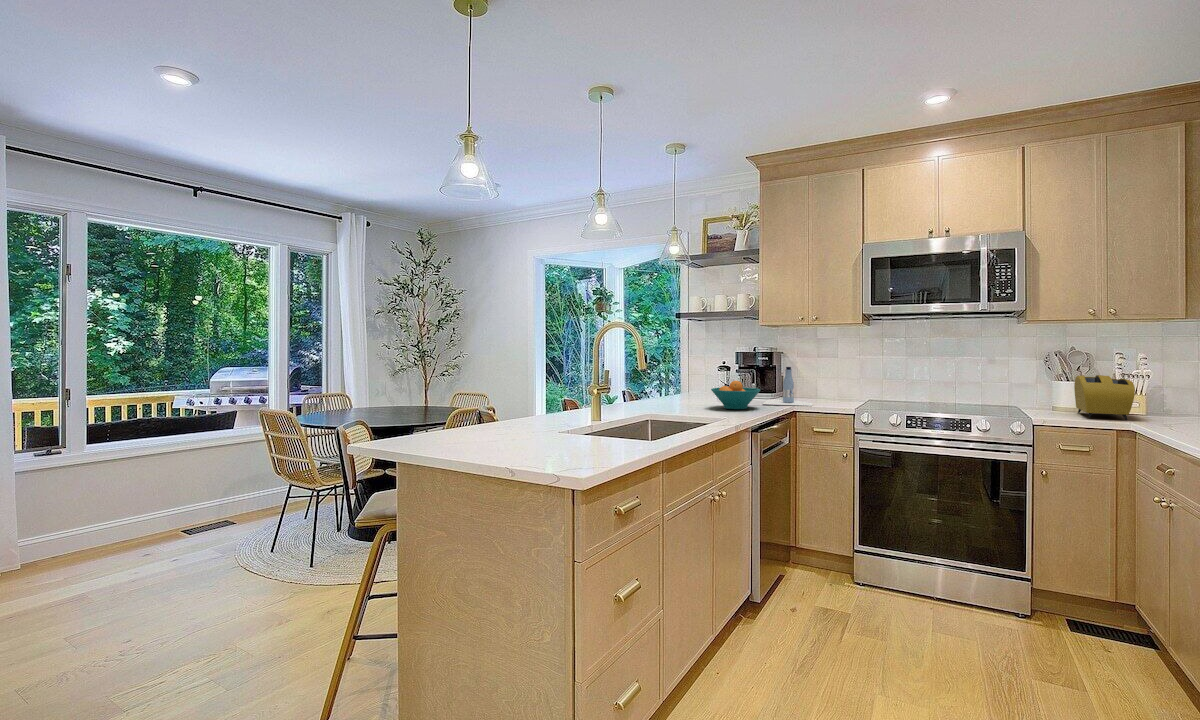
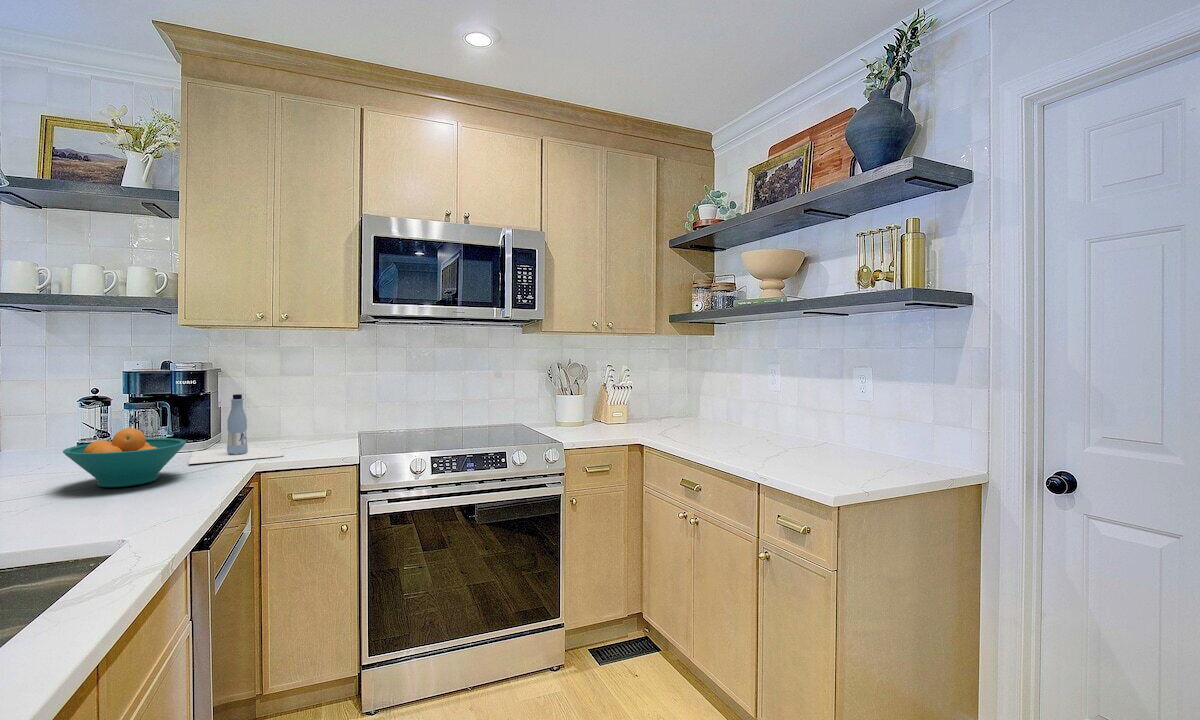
toaster: present [1074,375,1135,420] -> none [583,390,640,437]

